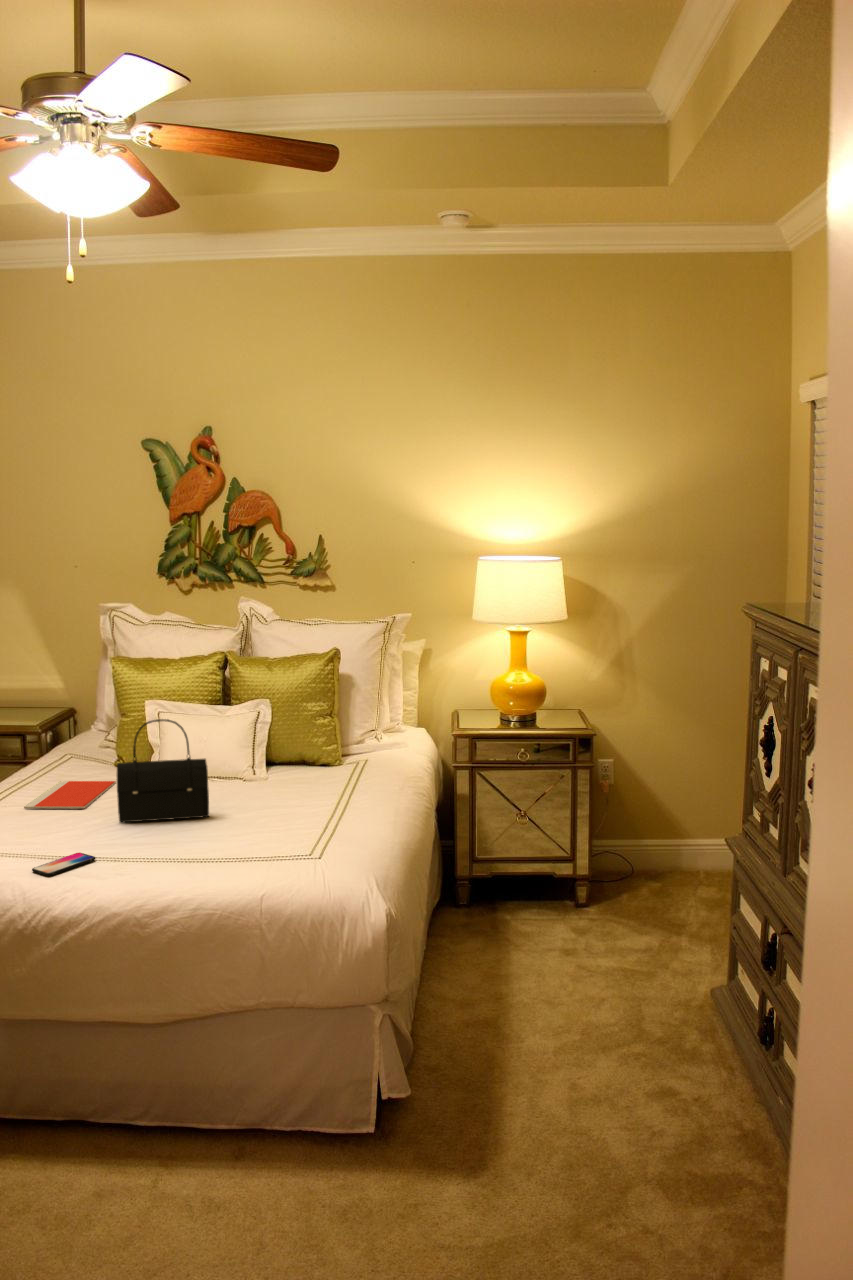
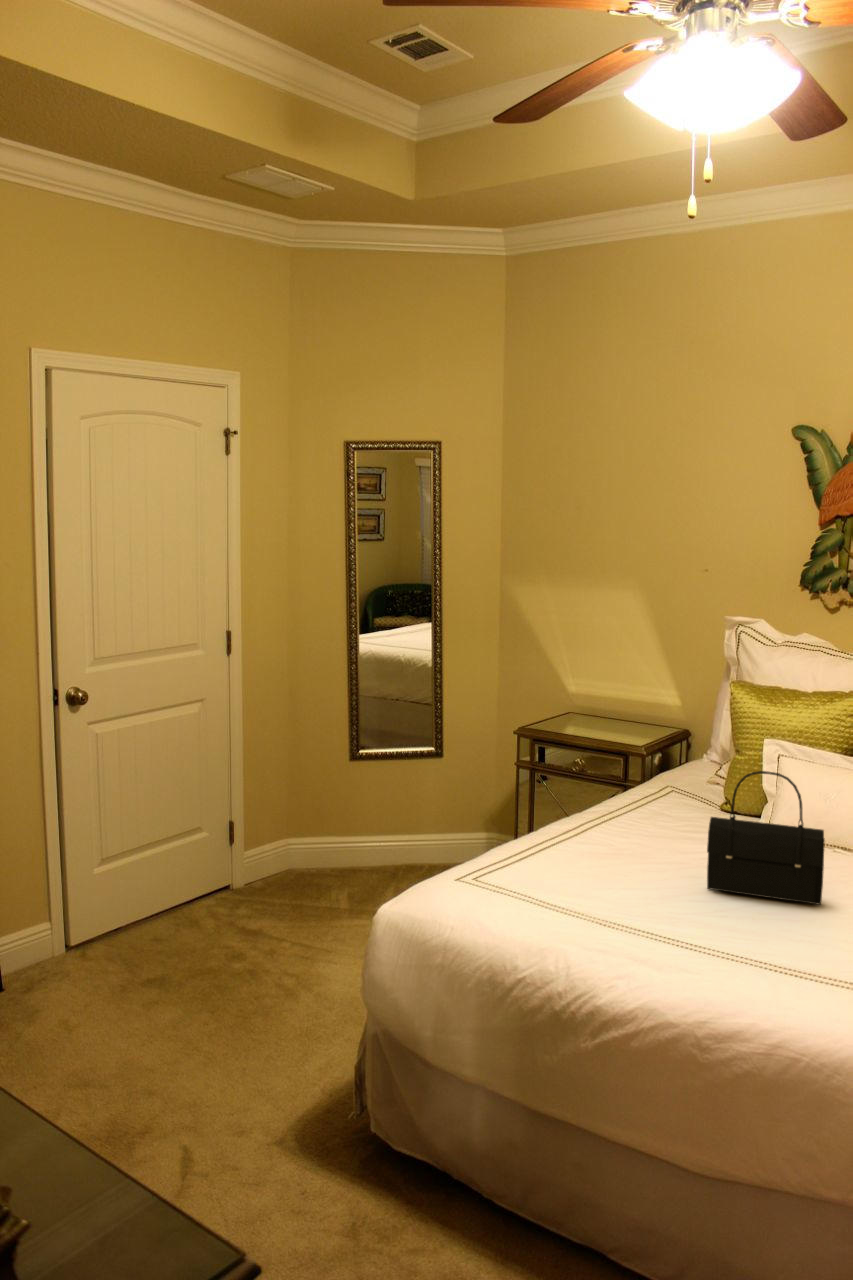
notebook: present [24,781,116,809] -> none [607,819,717,861]
smartphone: present [32,853,95,876] -> none [591,922,667,946]

